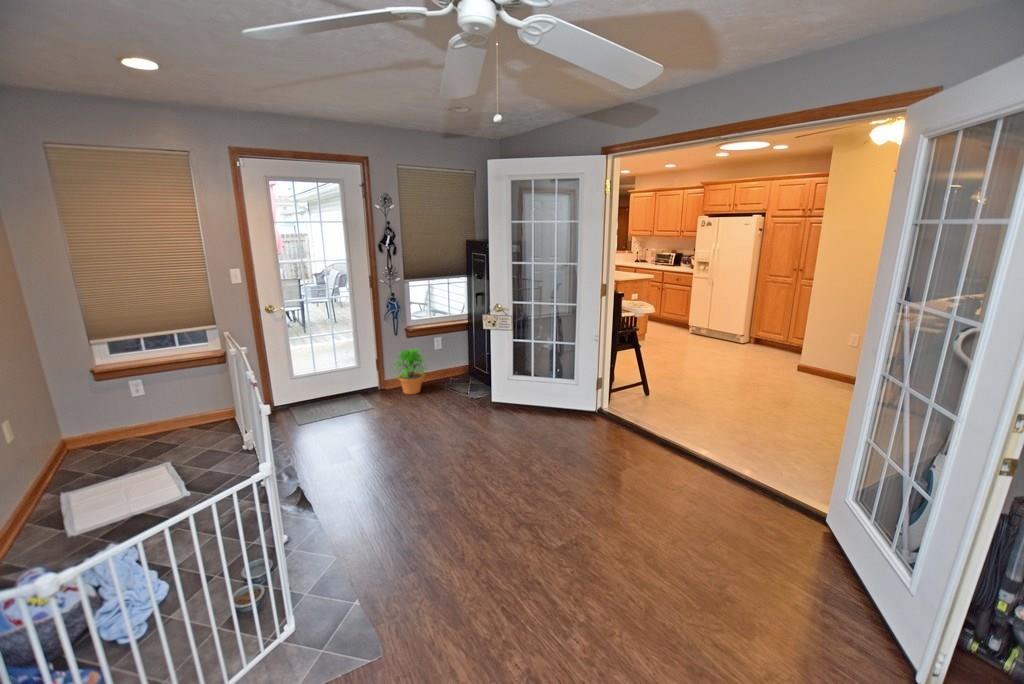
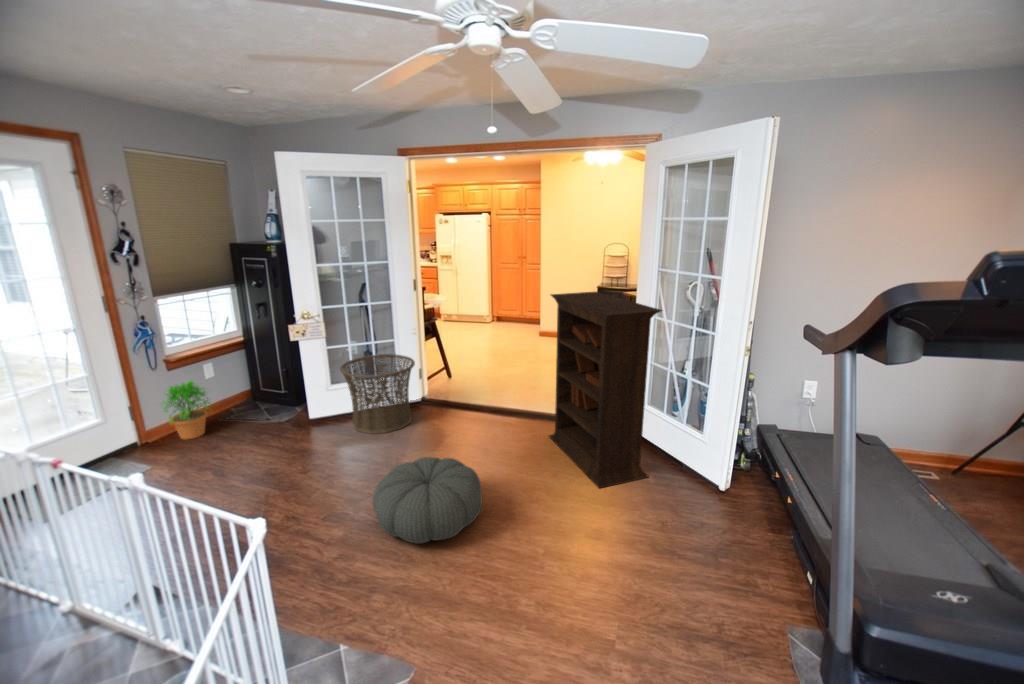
bookcase: none [702,317,850,598] -> present [549,292,662,488]
basket: none [511,354,583,433] -> present [340,354,415,434]
pouf: none [453,464,565,554] -> present [373,457,482,543]

